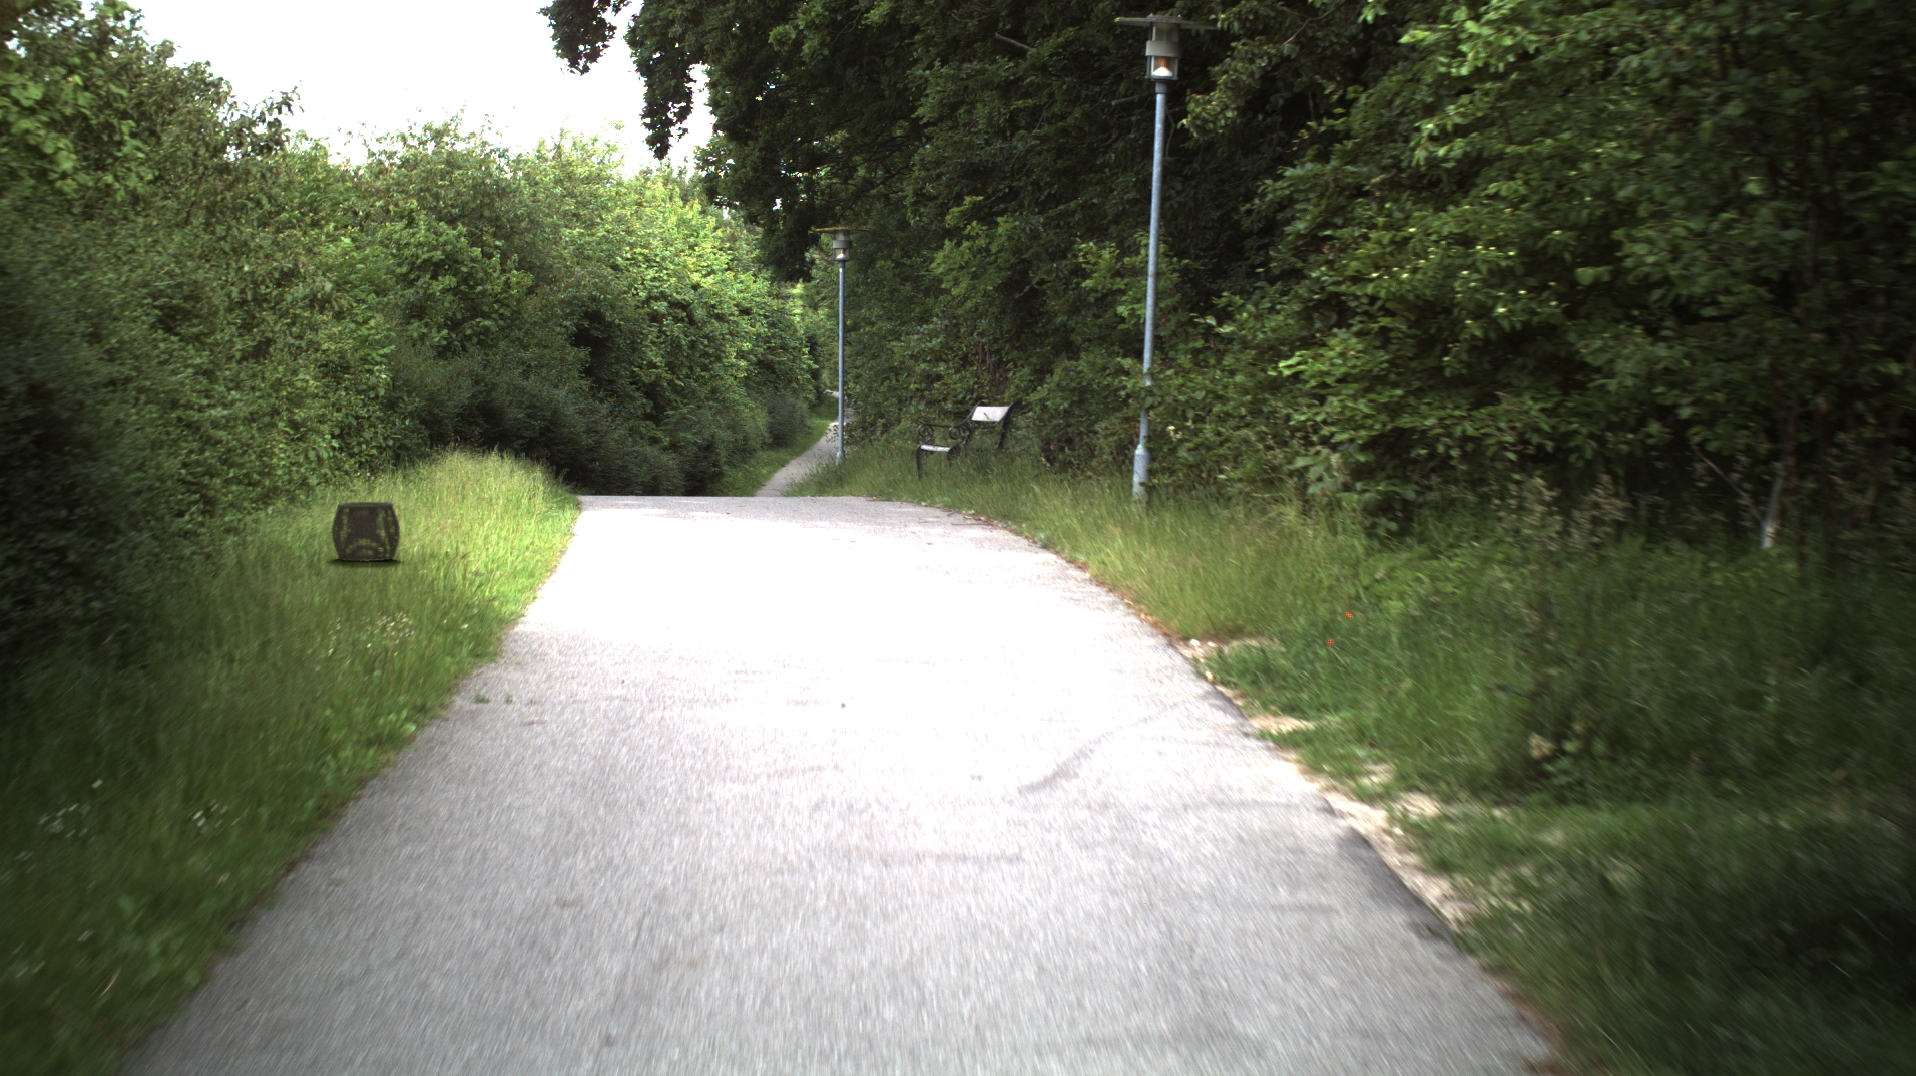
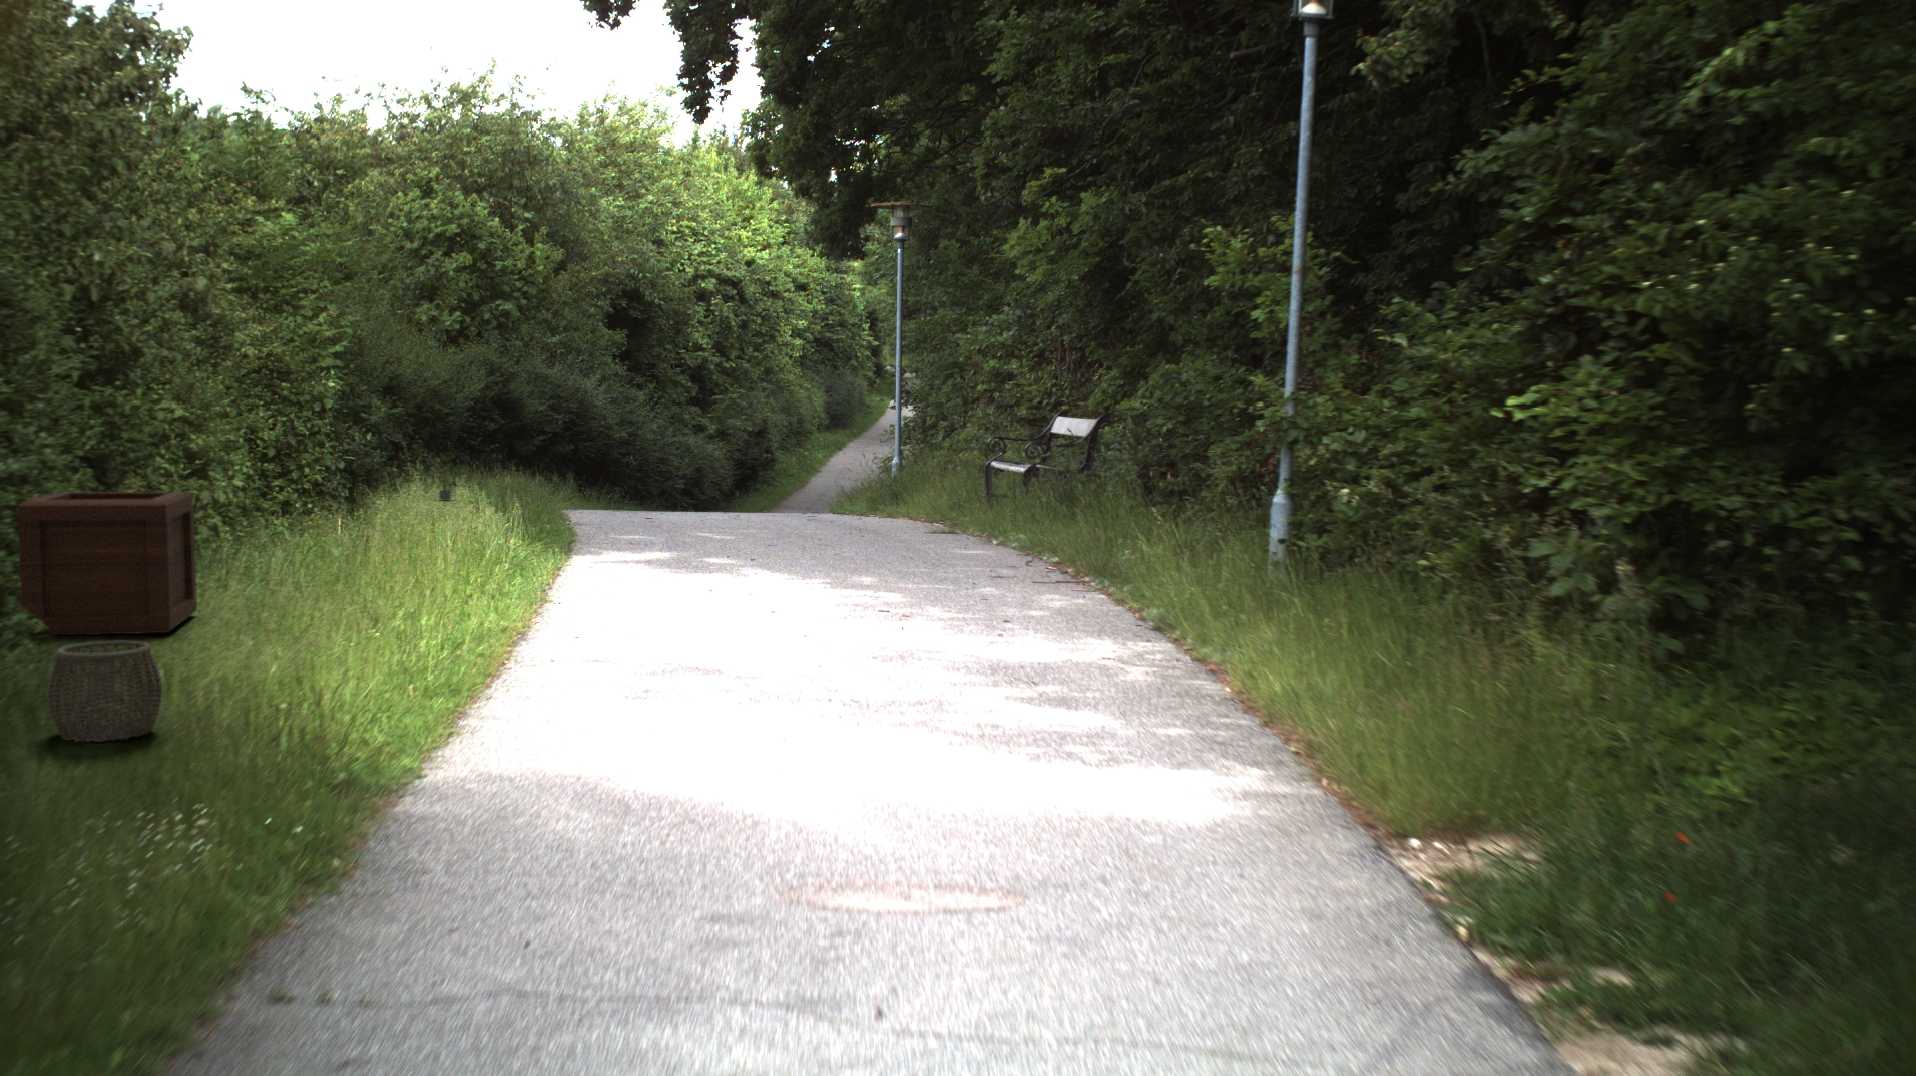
wooden crate: none [249,431,359,527] -> present [17,492,197,635]
potted plant: none [466,432,489,472] -> present [438,455,459,501]

